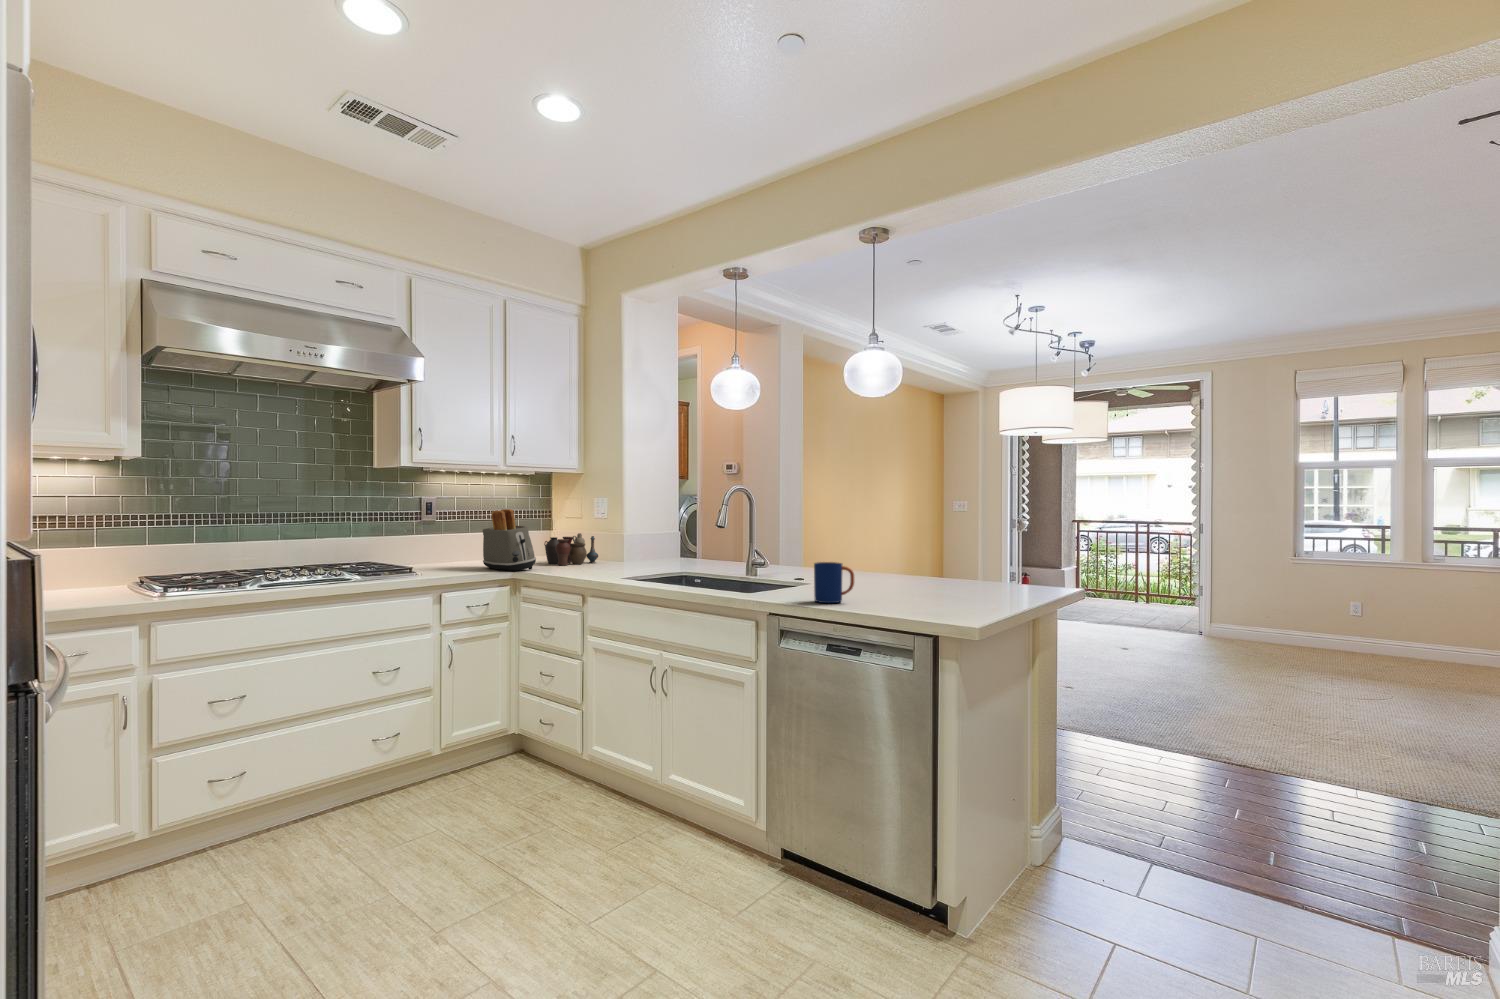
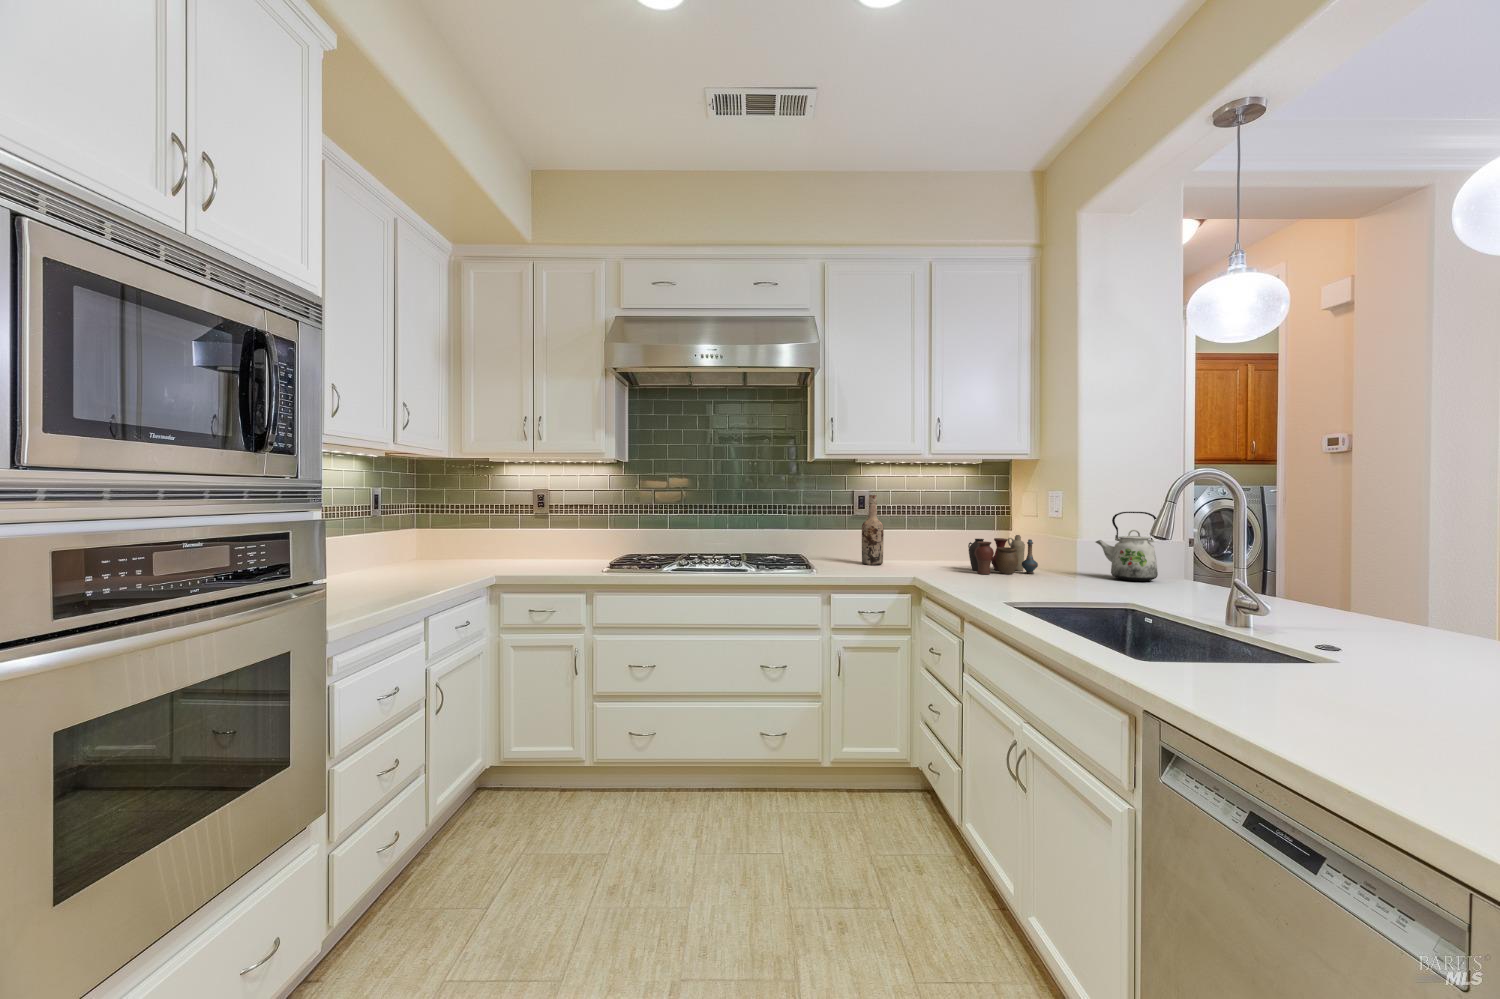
wine bottle: none [446,501,467,566] -> present [862,495,884,565]
toaster: present [483,509,536,571] -> none [887,504,936,577]
kettle: none [636,513,675,562] -> present [1096,512,1158,581]
mug: present [814,562,854,603] -> none [1288,640,1422,752]

